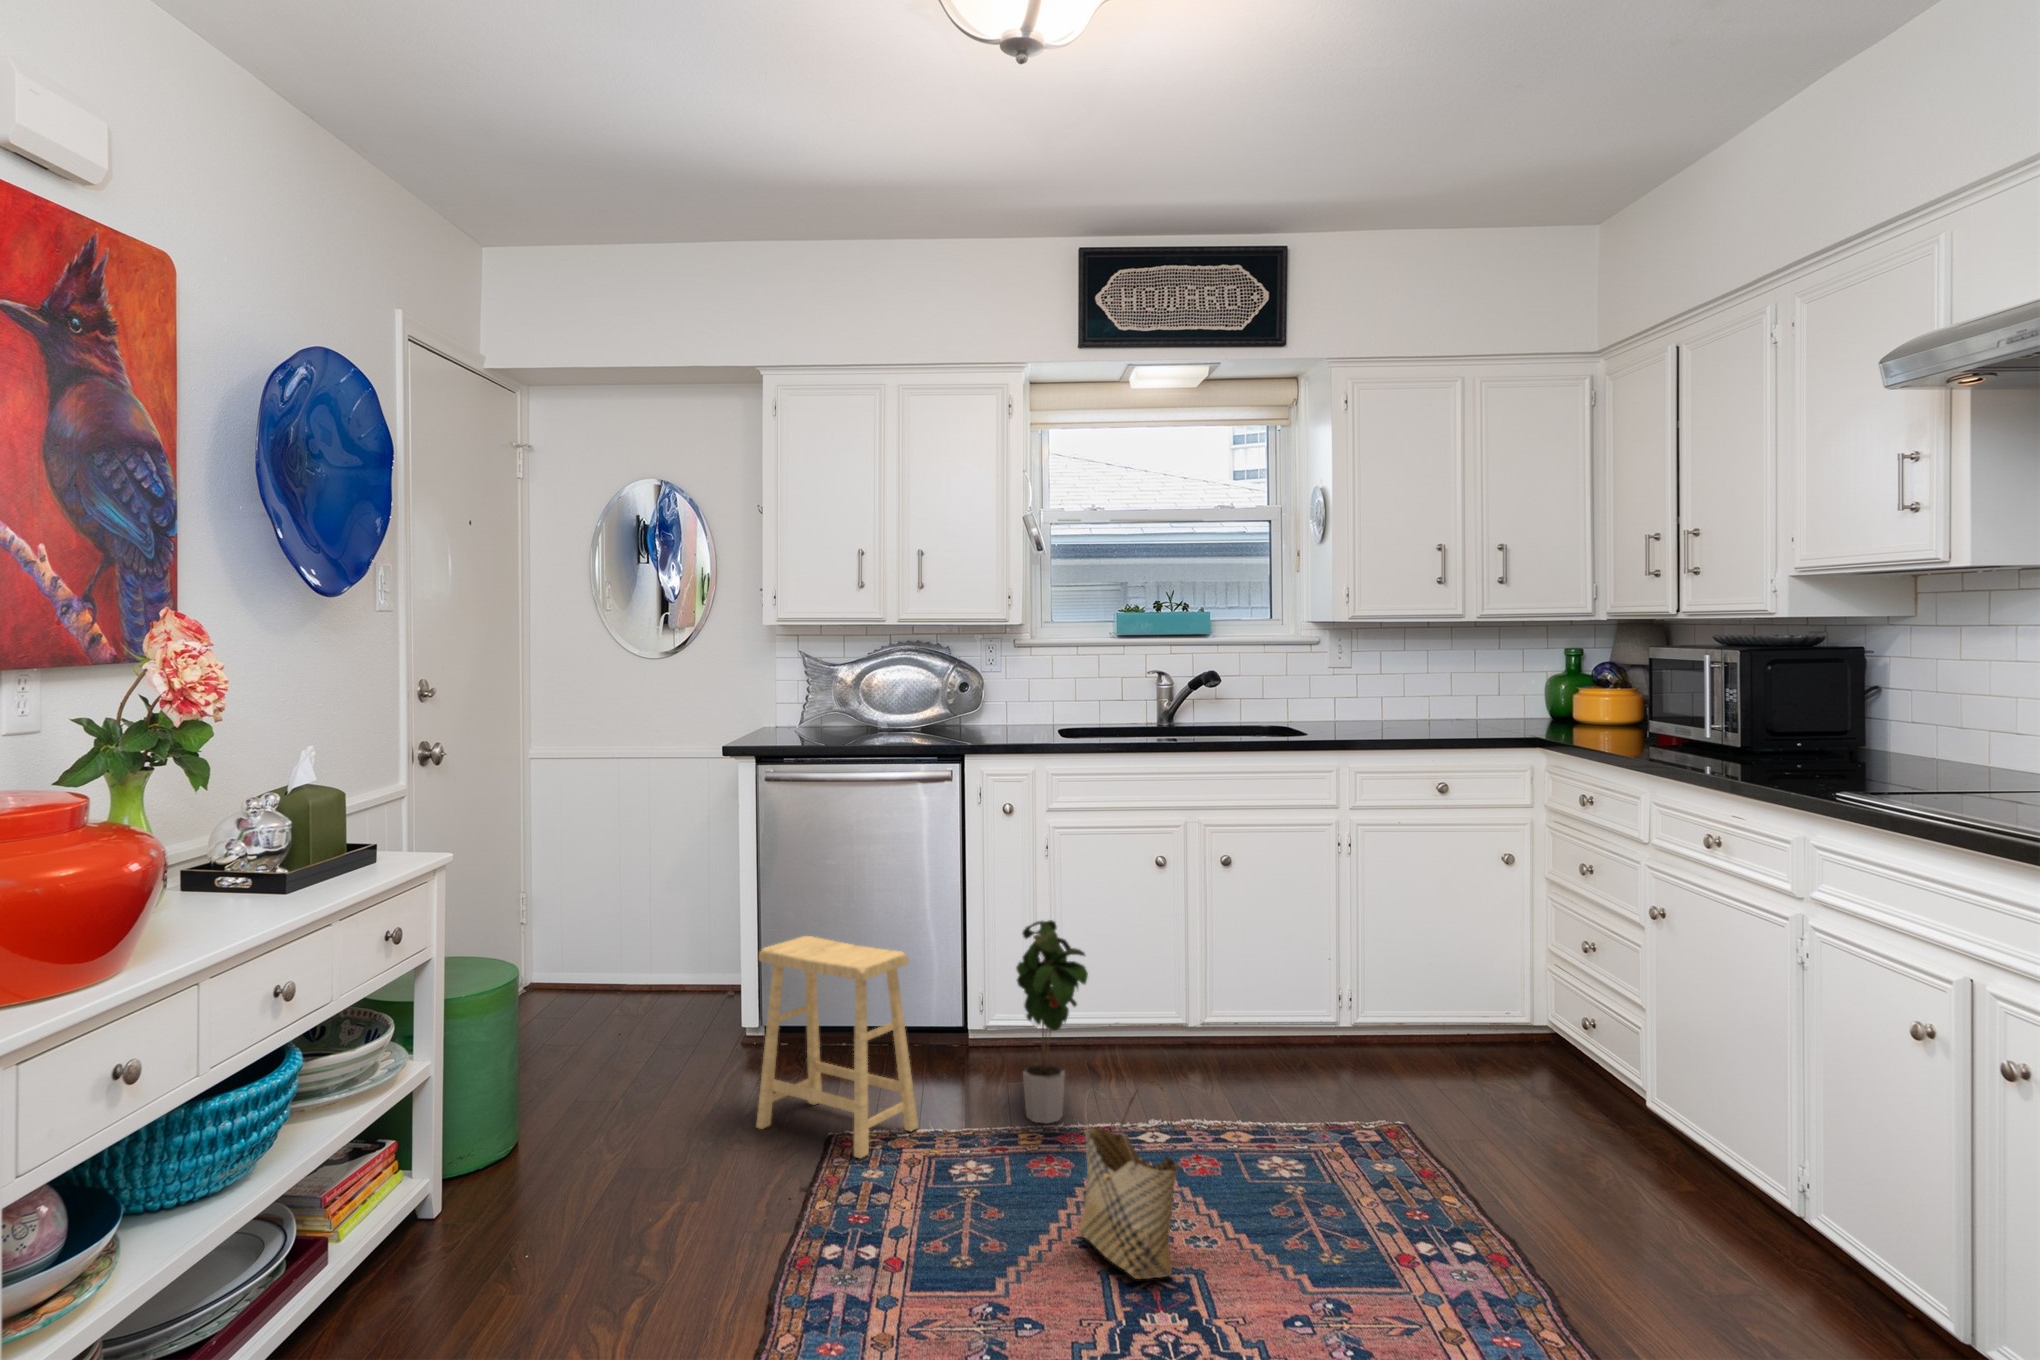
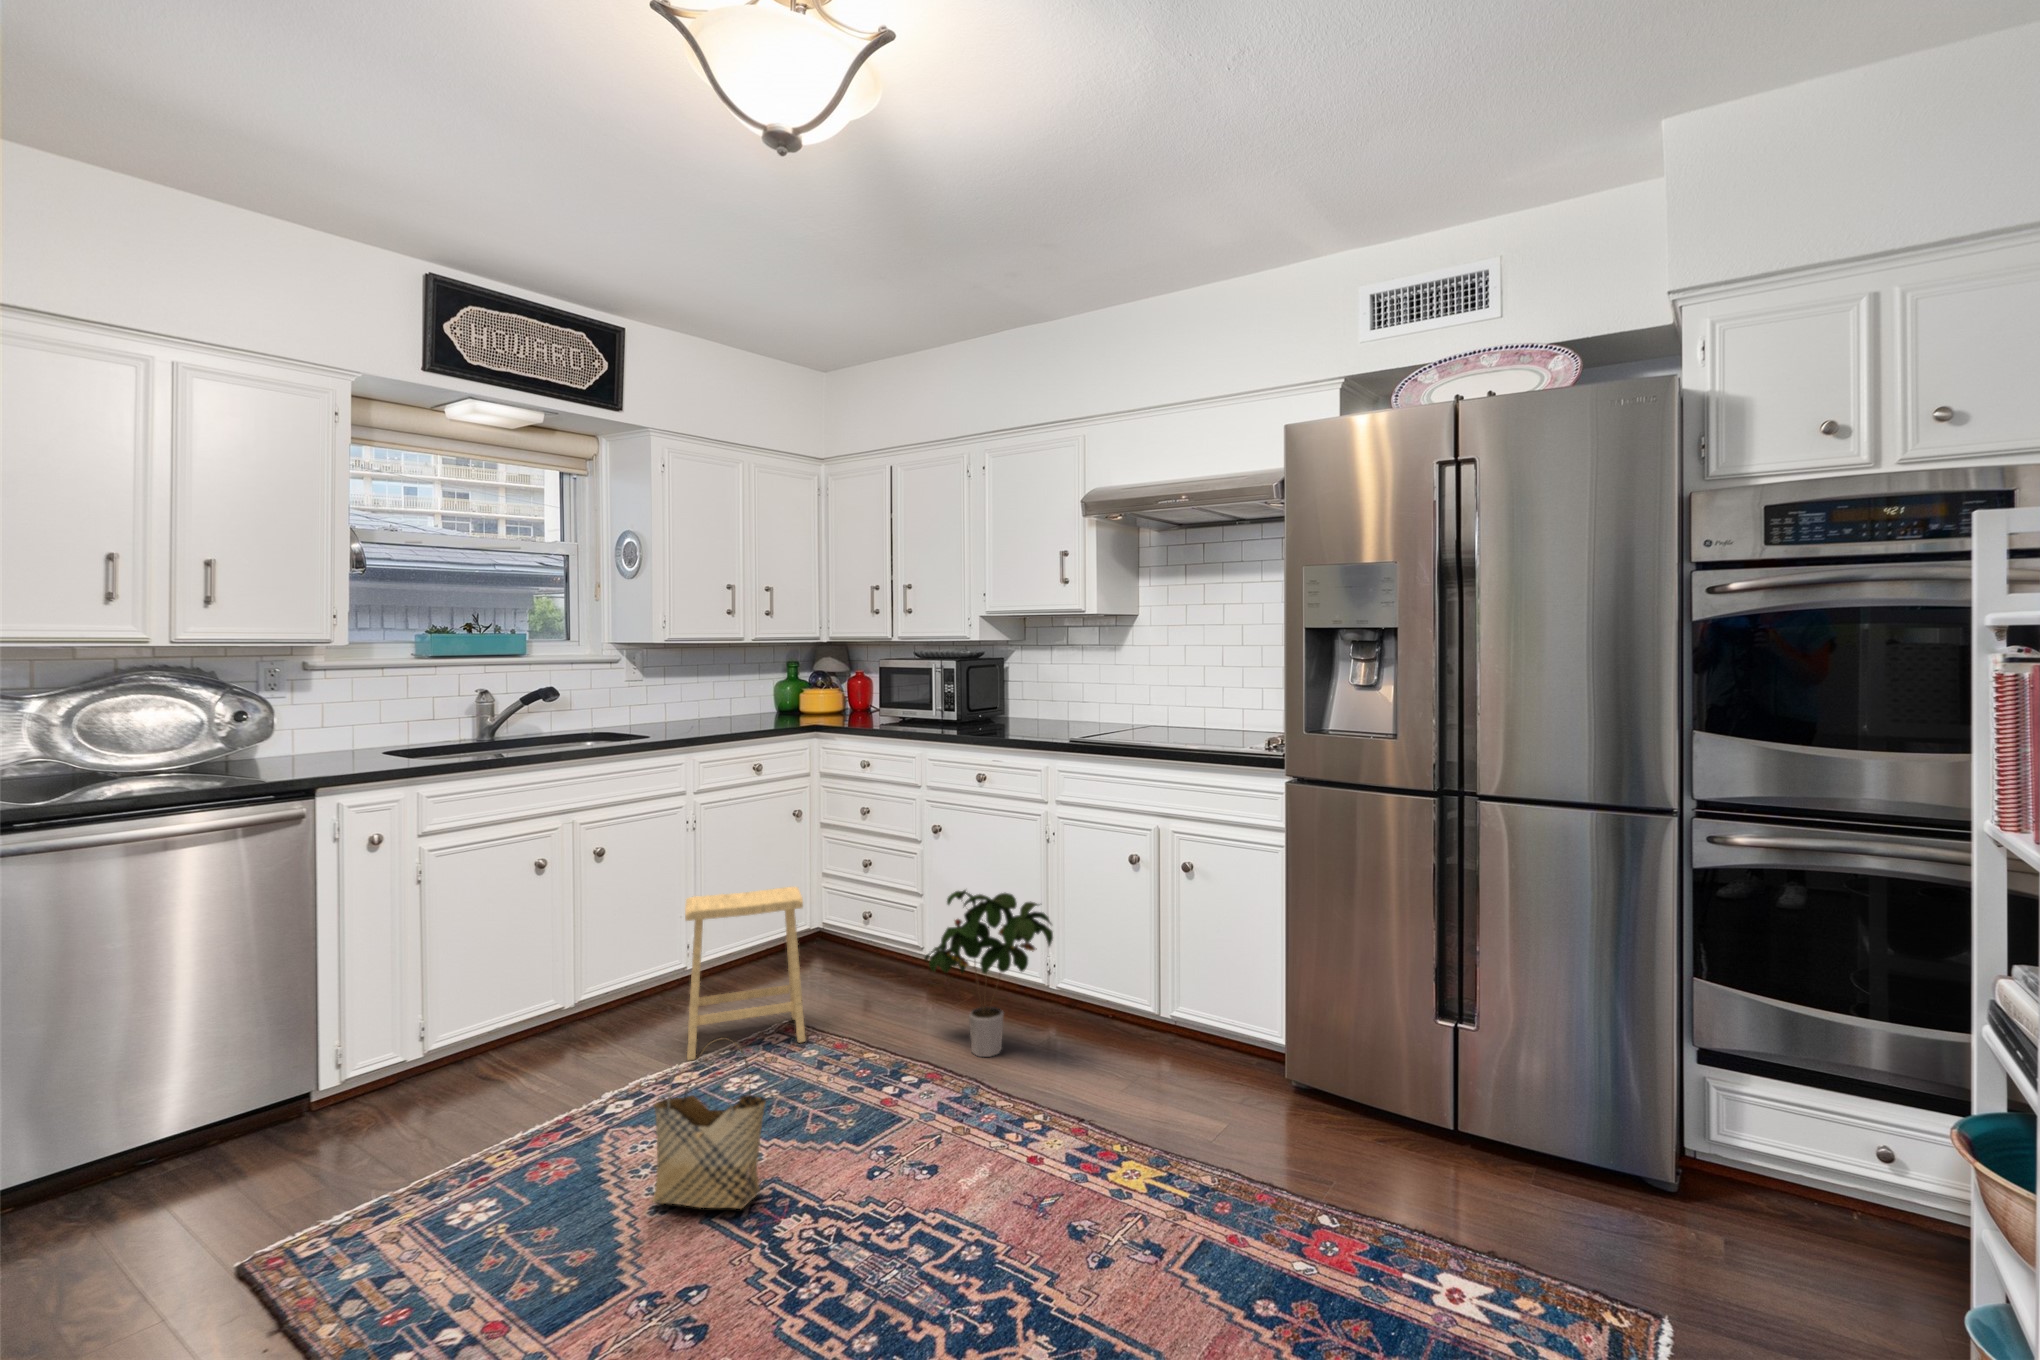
potted plant: present [1016,920,1088,1123] -> present [925,890,1053,1057]
footstool: present [756,936,918,1158] -> present [685,887,805,1060]

